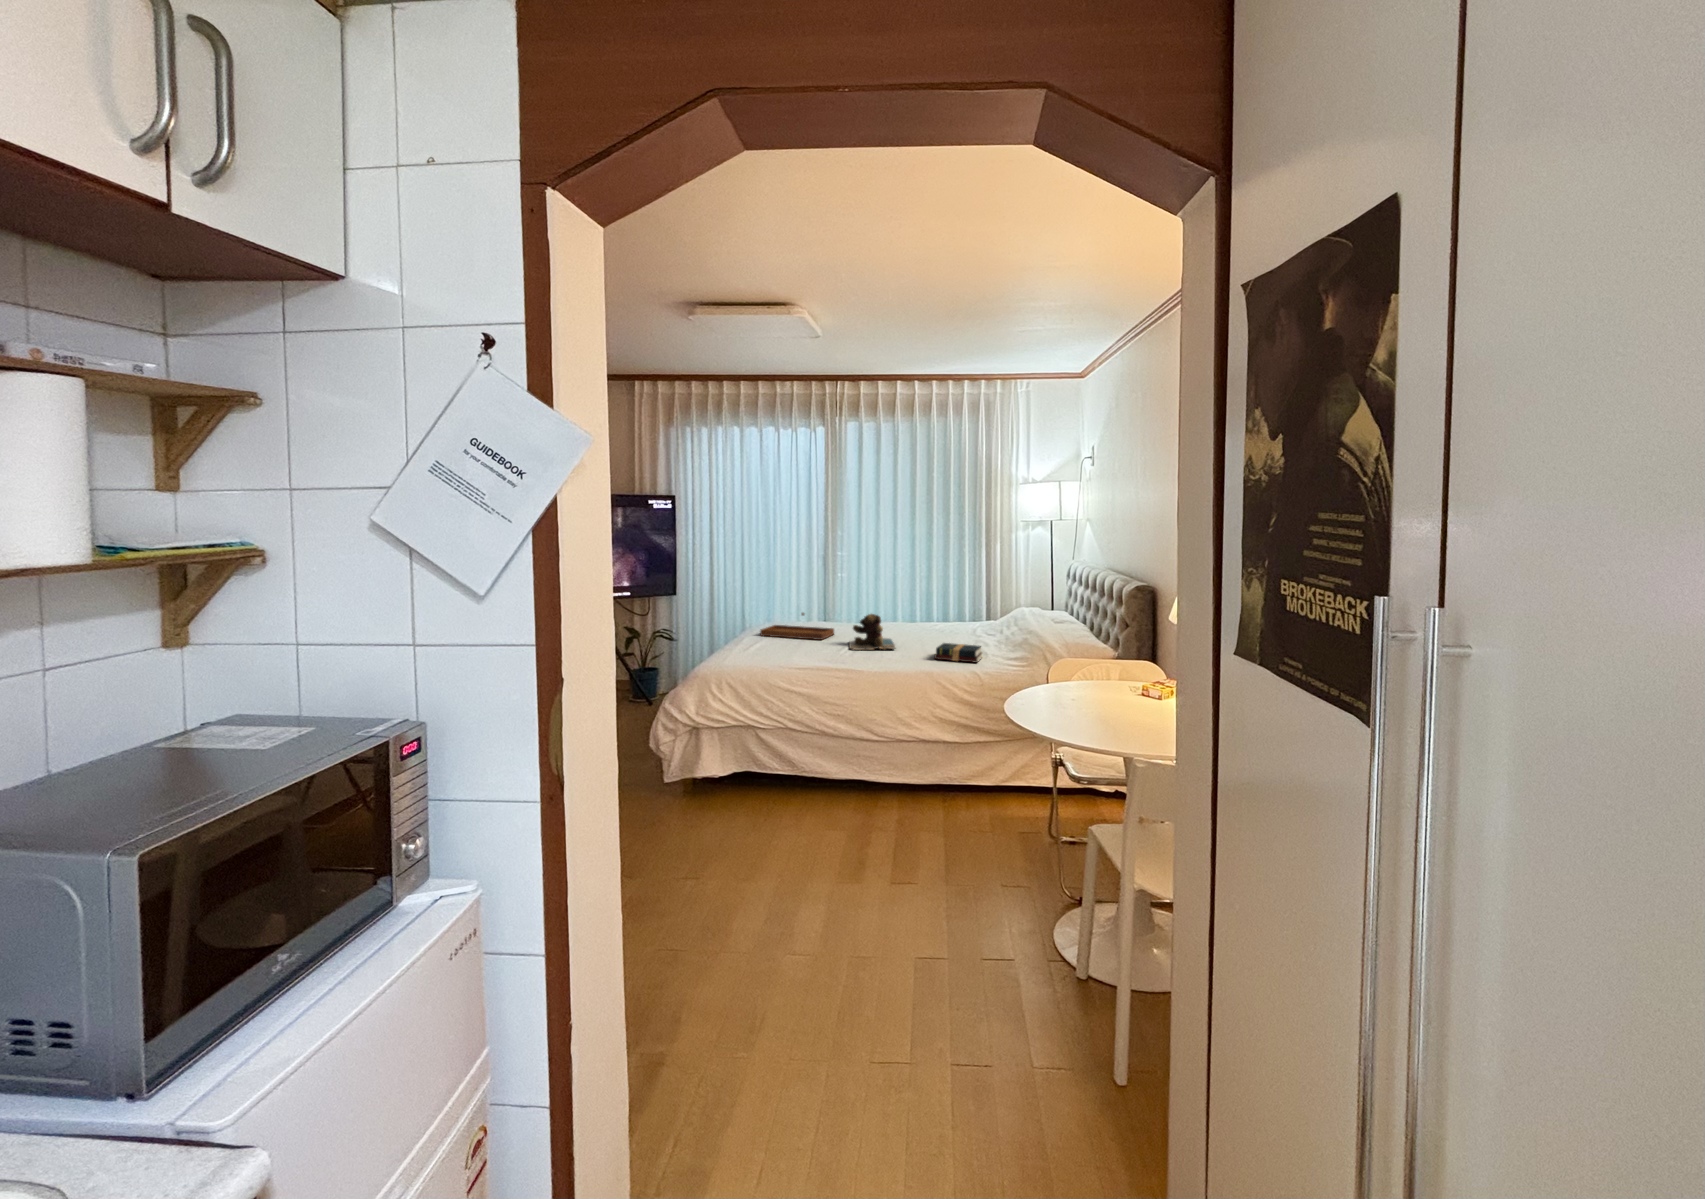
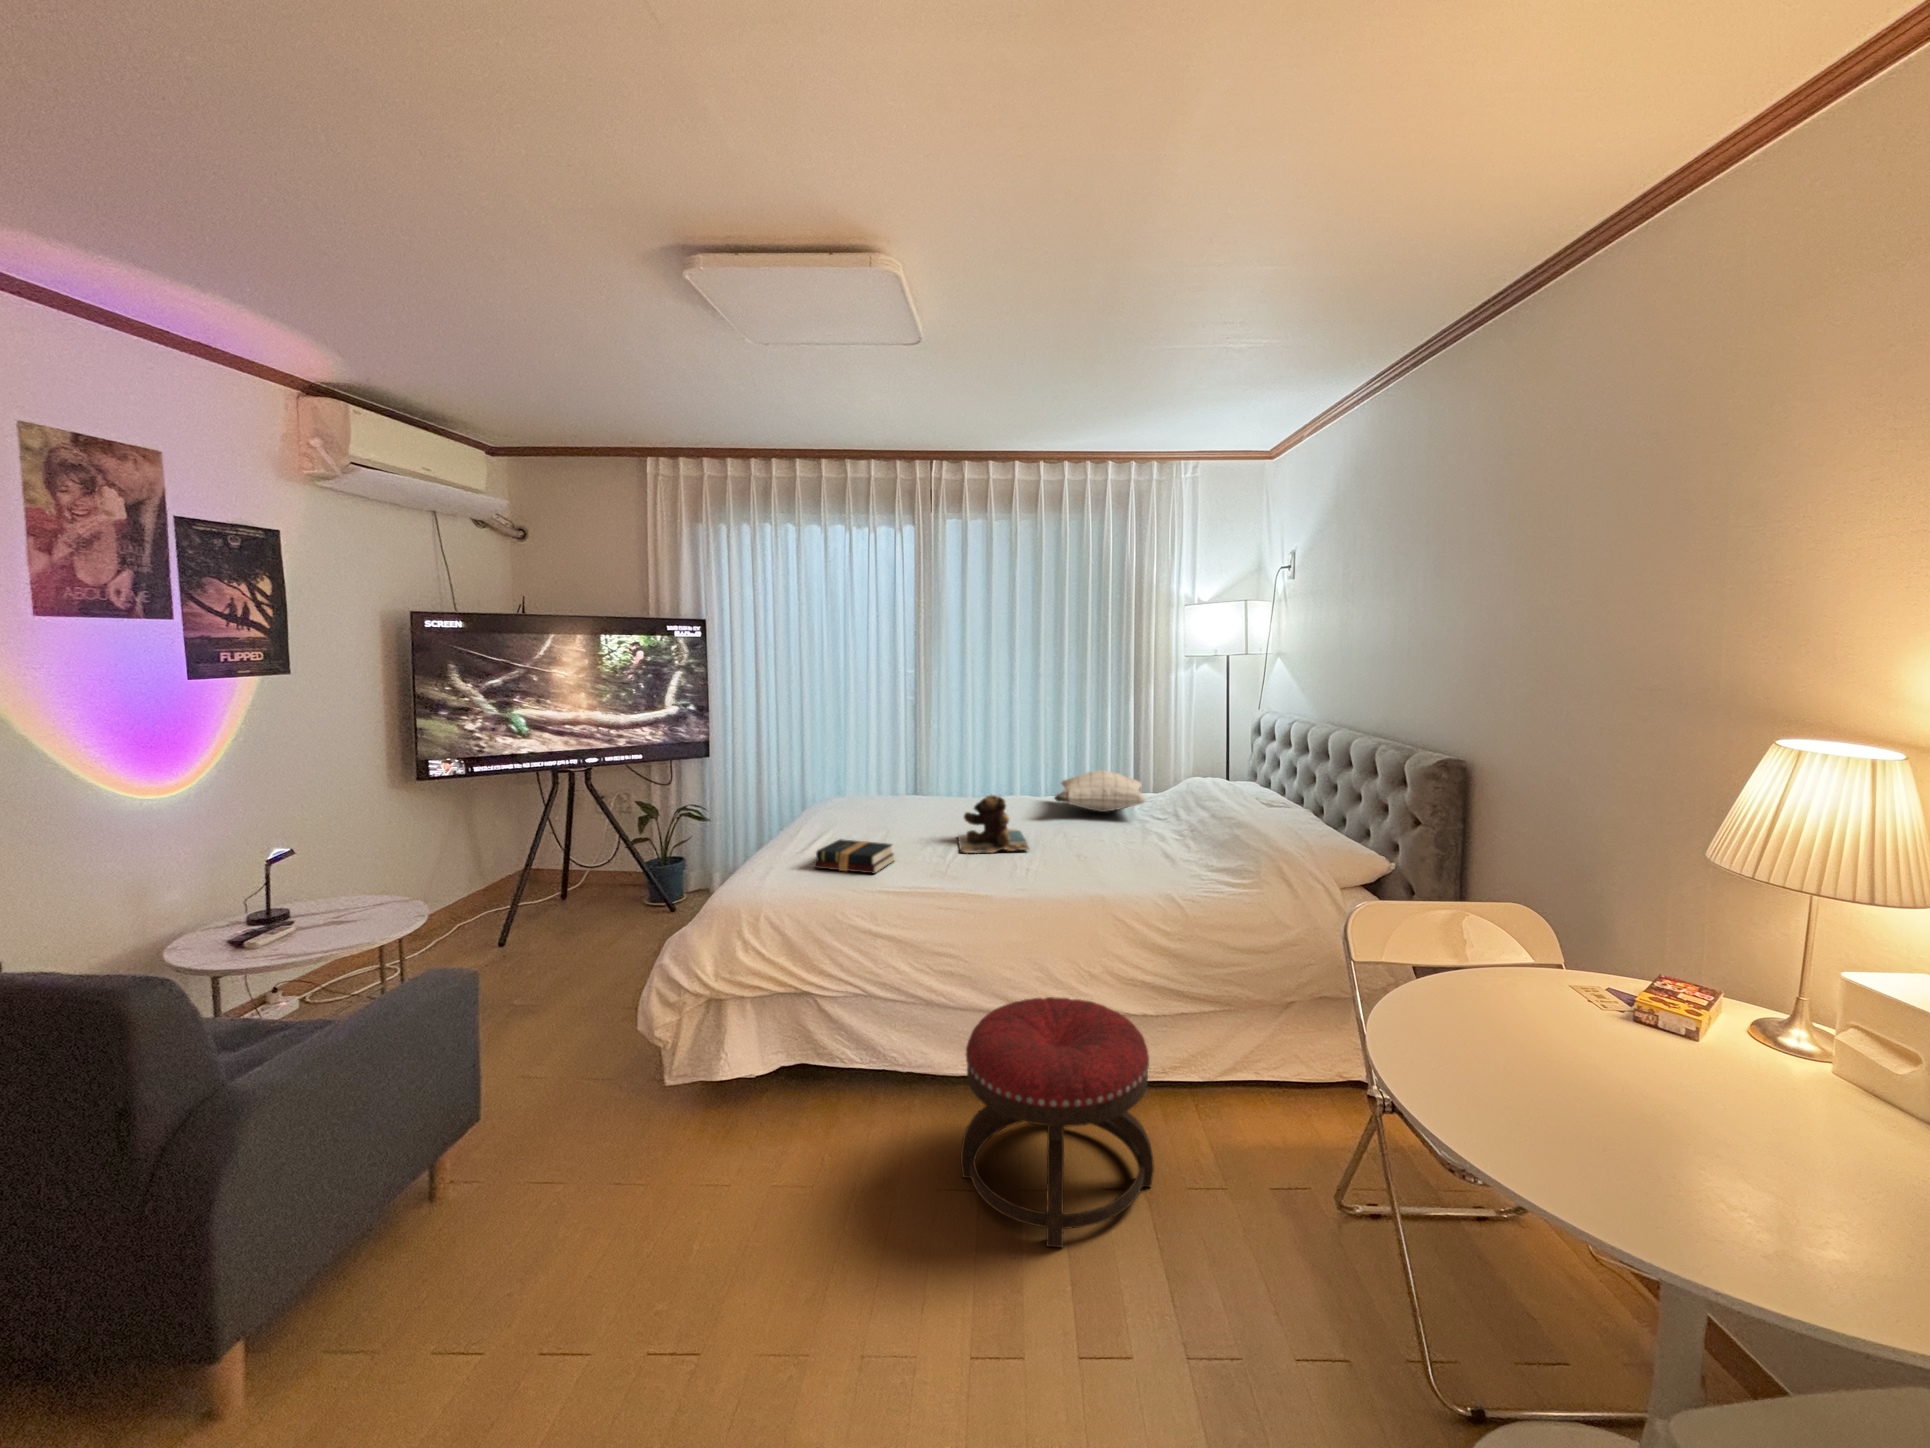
pillow: none [916,602,981,632] -> present [1054,770,1146,812]
tray: present [760,613,834,640] -> none [825,791,935,834]
hardback book: present [934,643,982,663] -> present [814,839,894,873]
ottoman: none [844,728,960,857] -> present [960,997,1154,1247]

